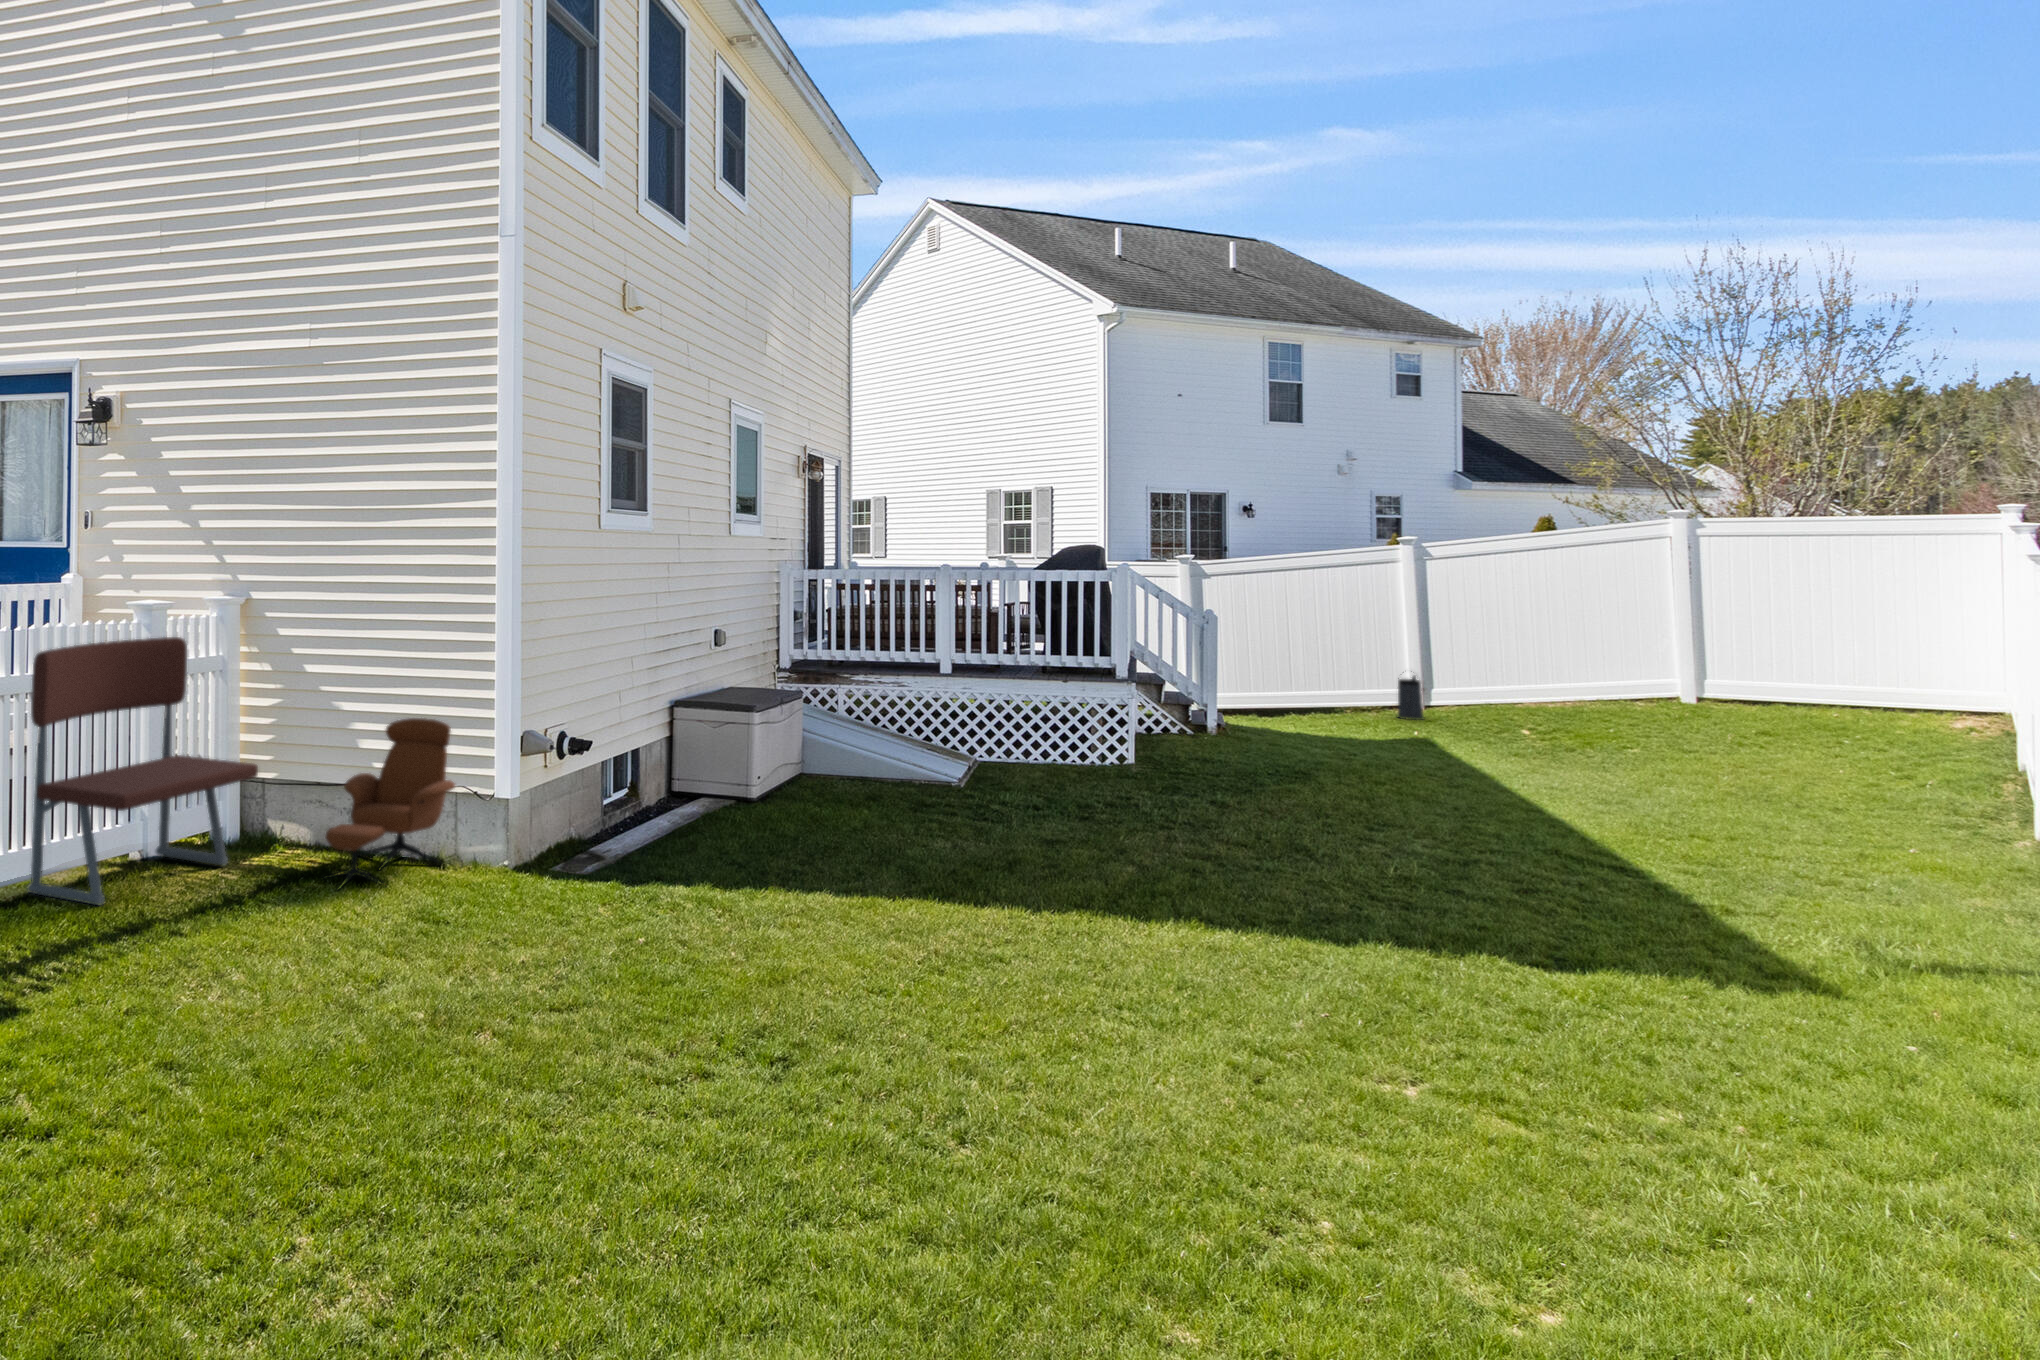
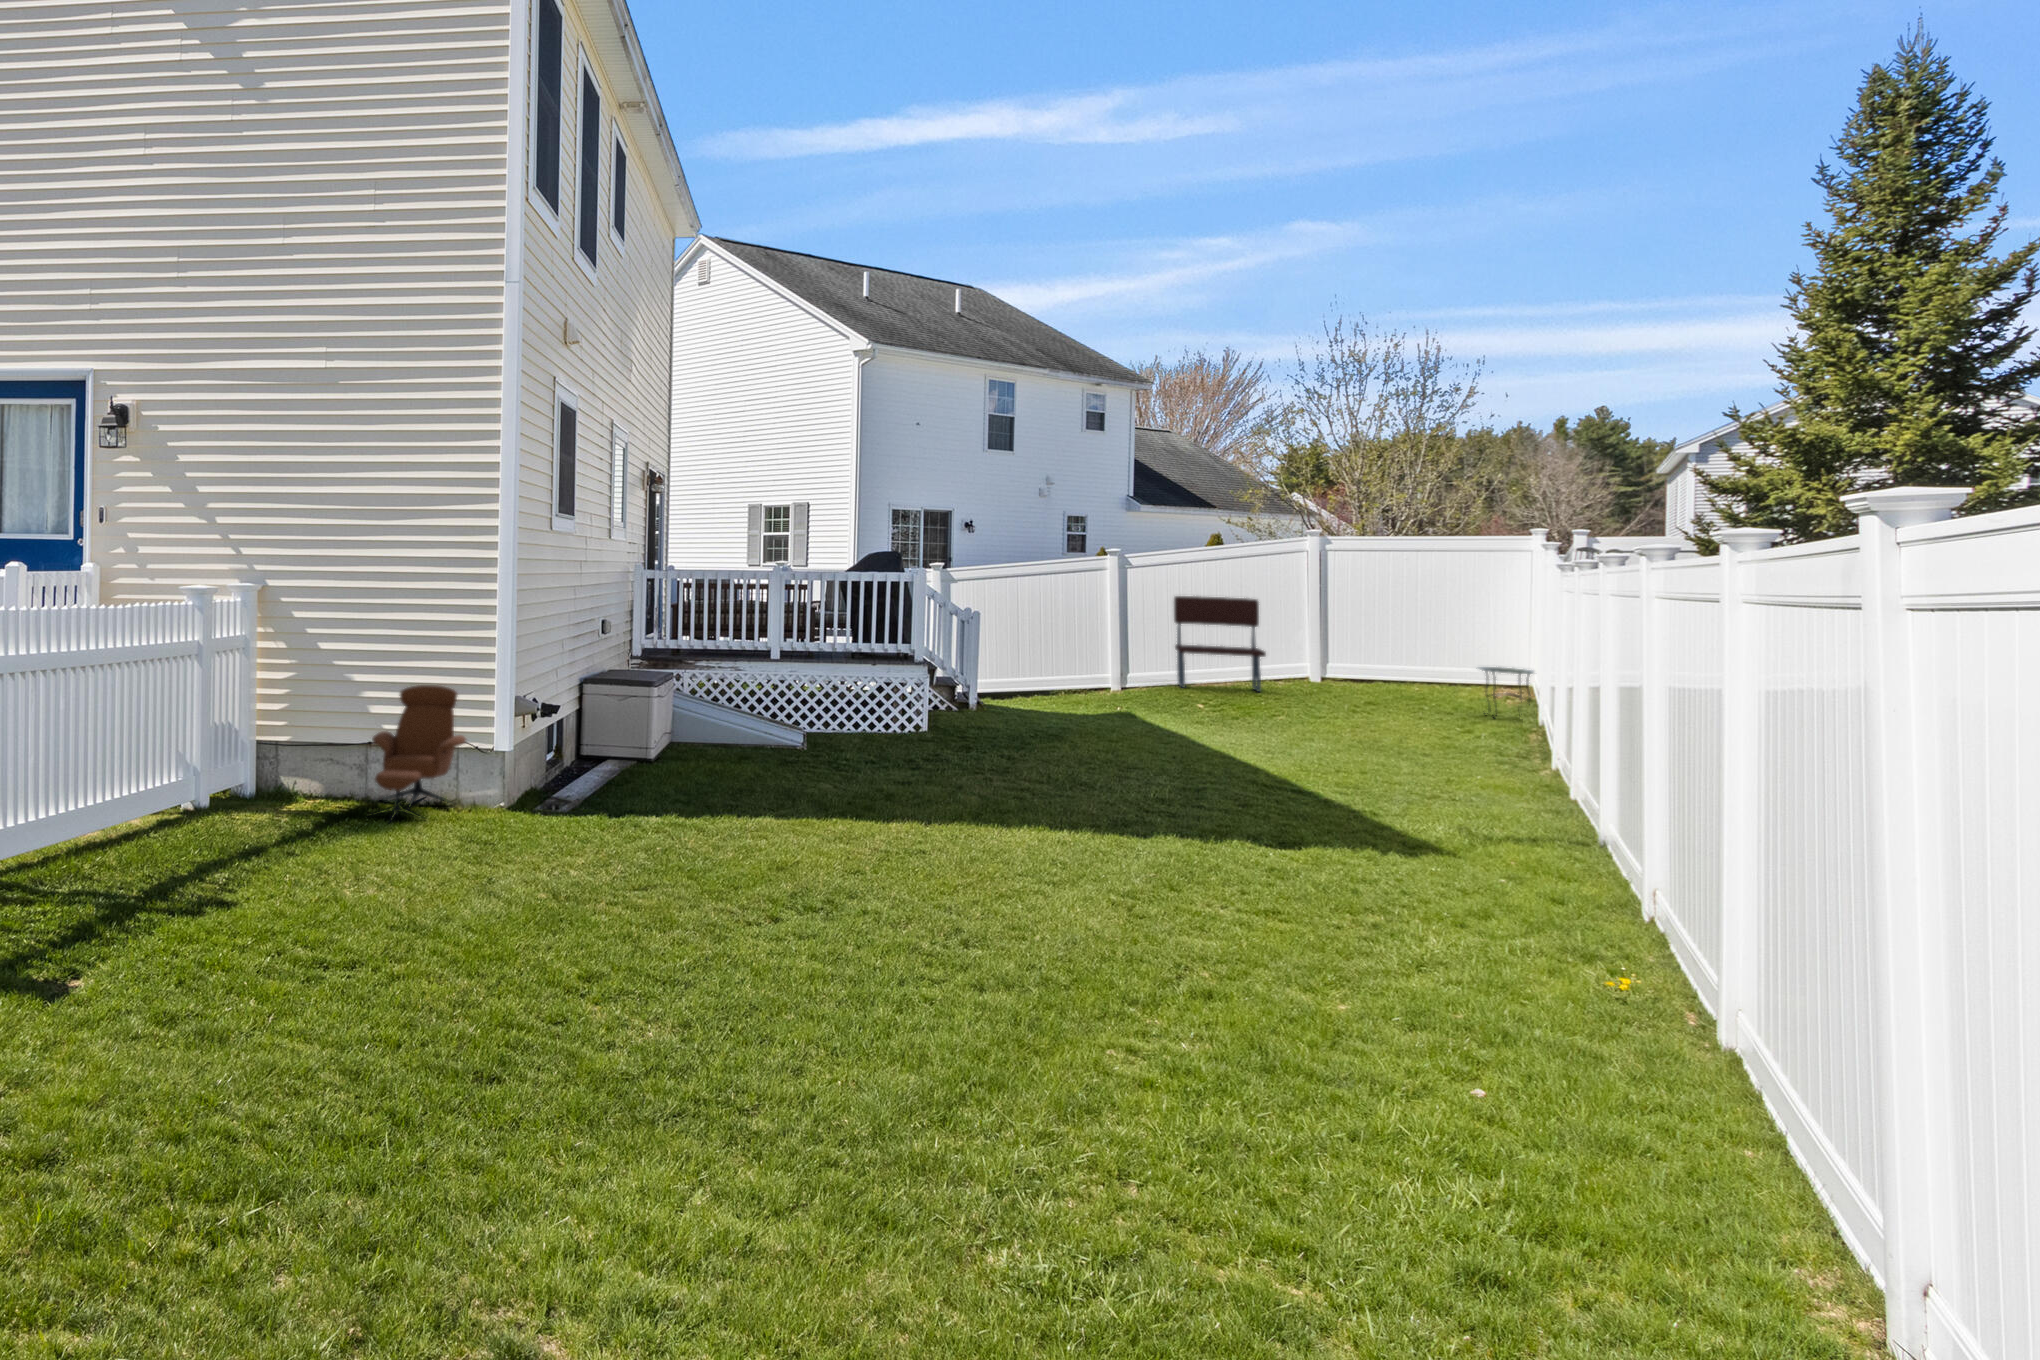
bench: present [27,637,258,905] -> present [1174,596,1266,691]
watering can: present [1398,676,1424,720] -> none [1107,658,1128,700]
side table: none [1910,689,2005,763] -> present [1479,667,1533,717]

